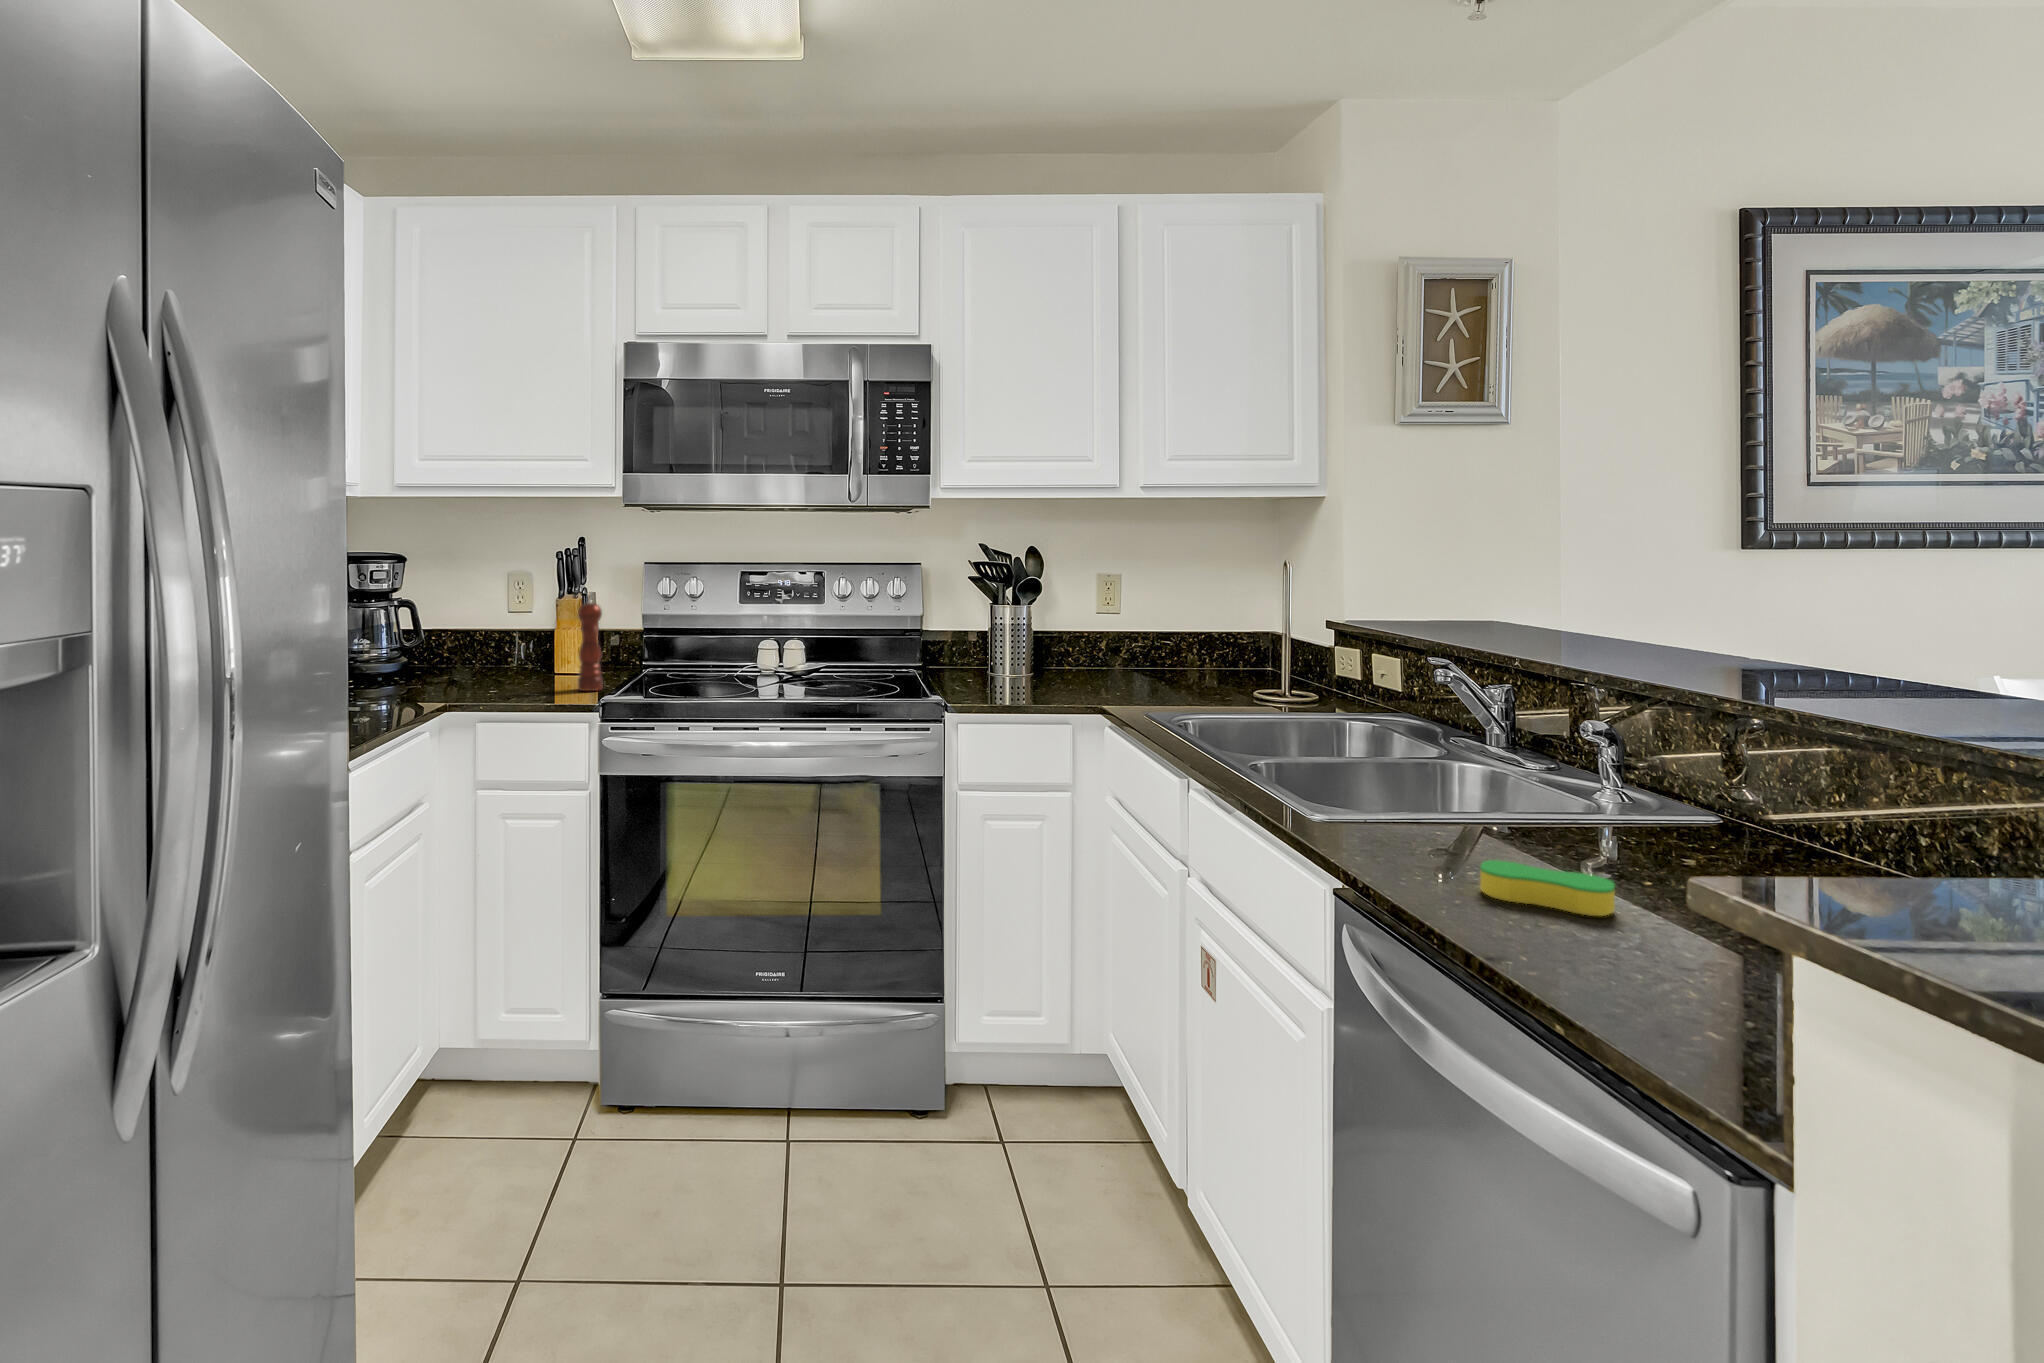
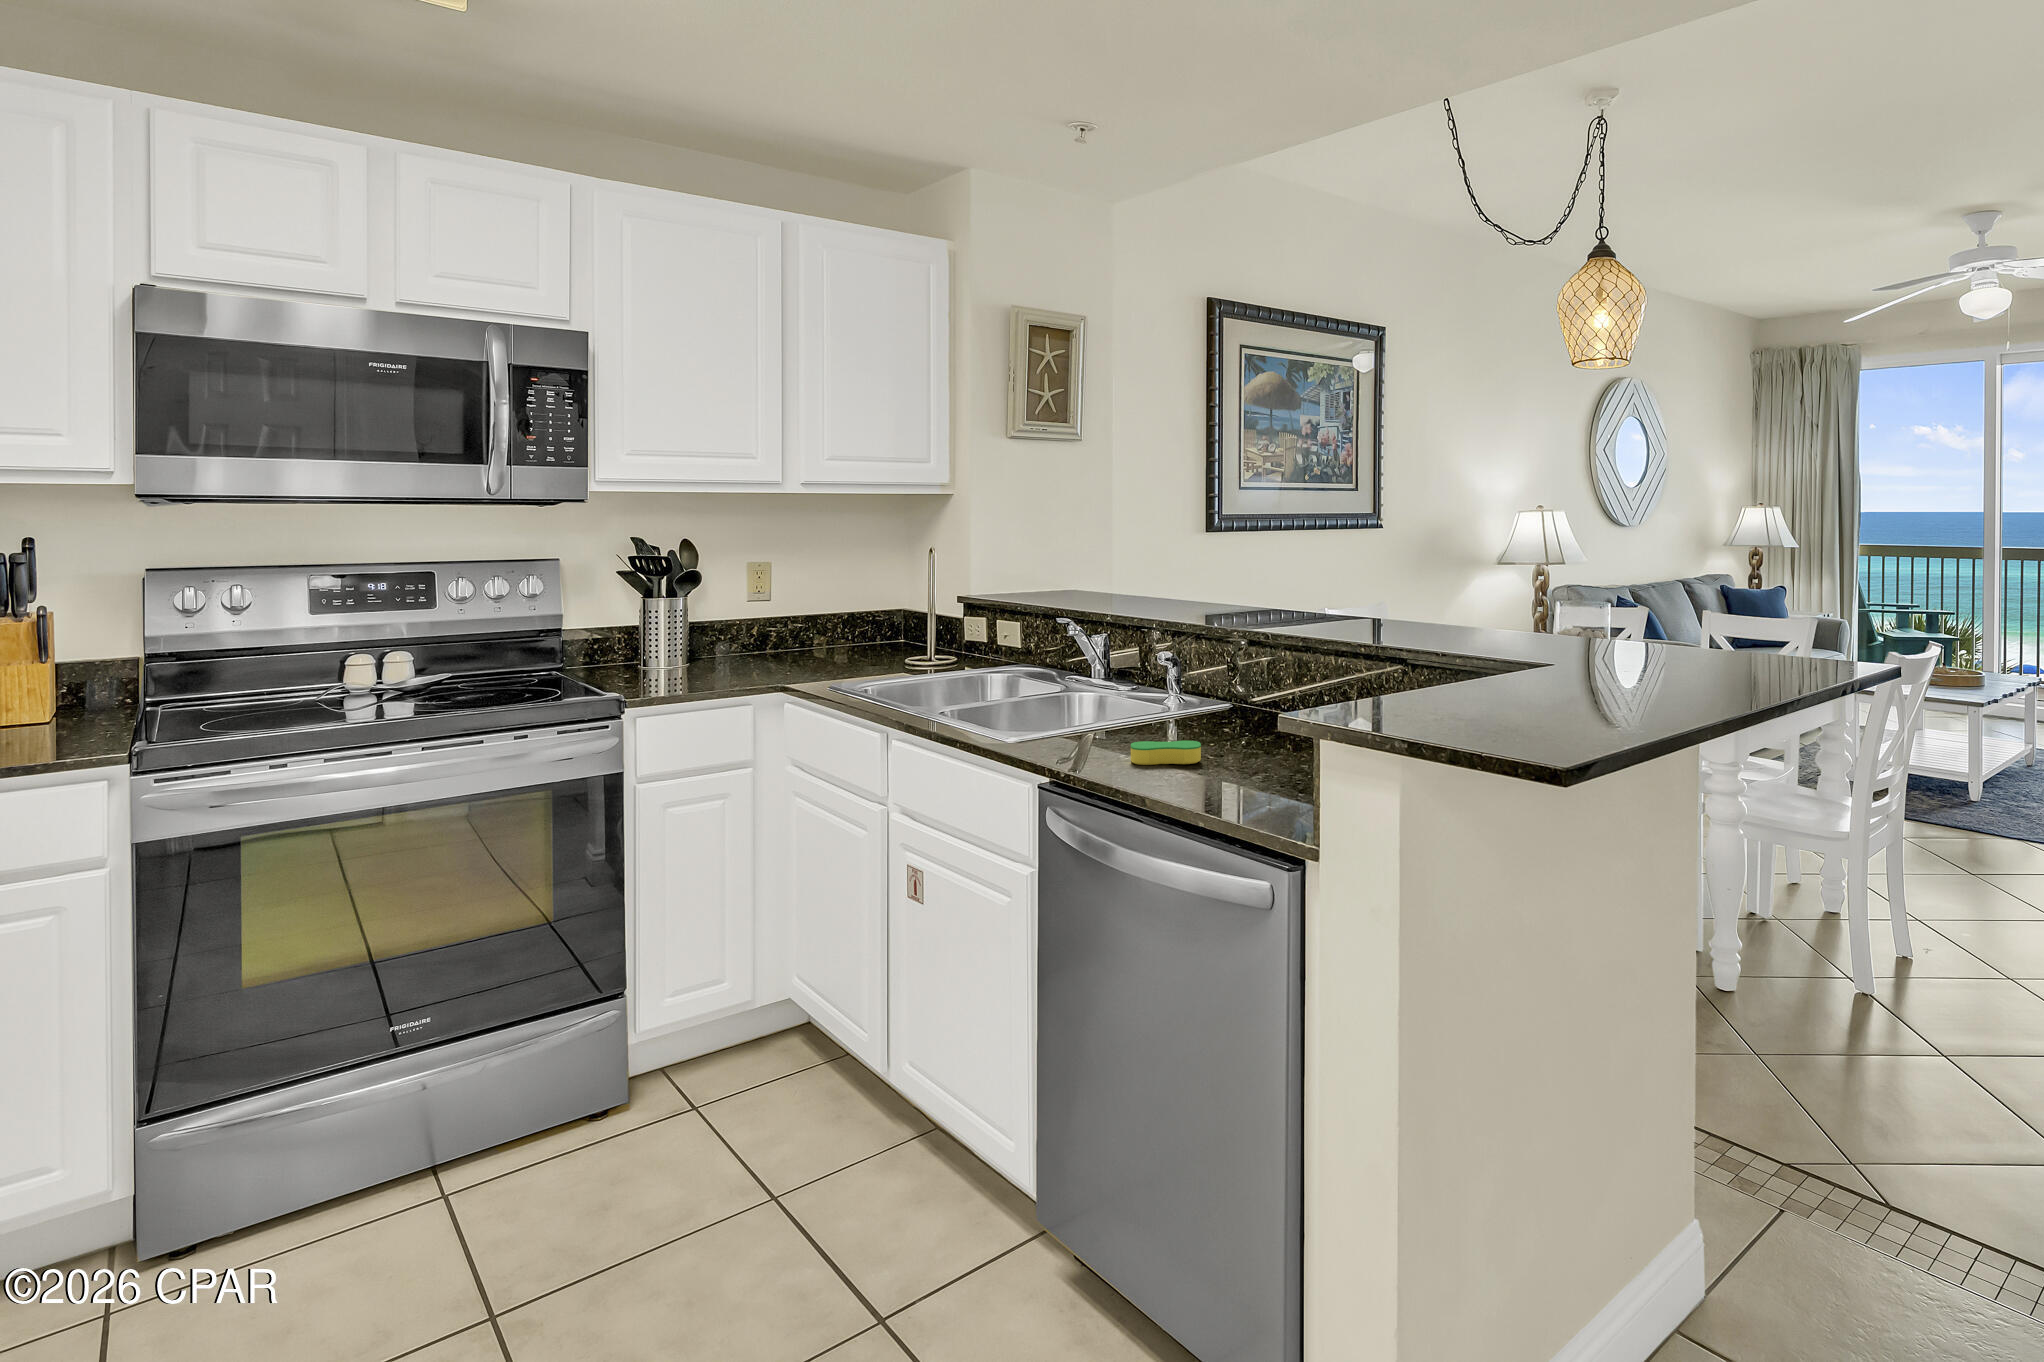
pepper mill: present [578,596,603,691] -> none [57,612,105,740]

